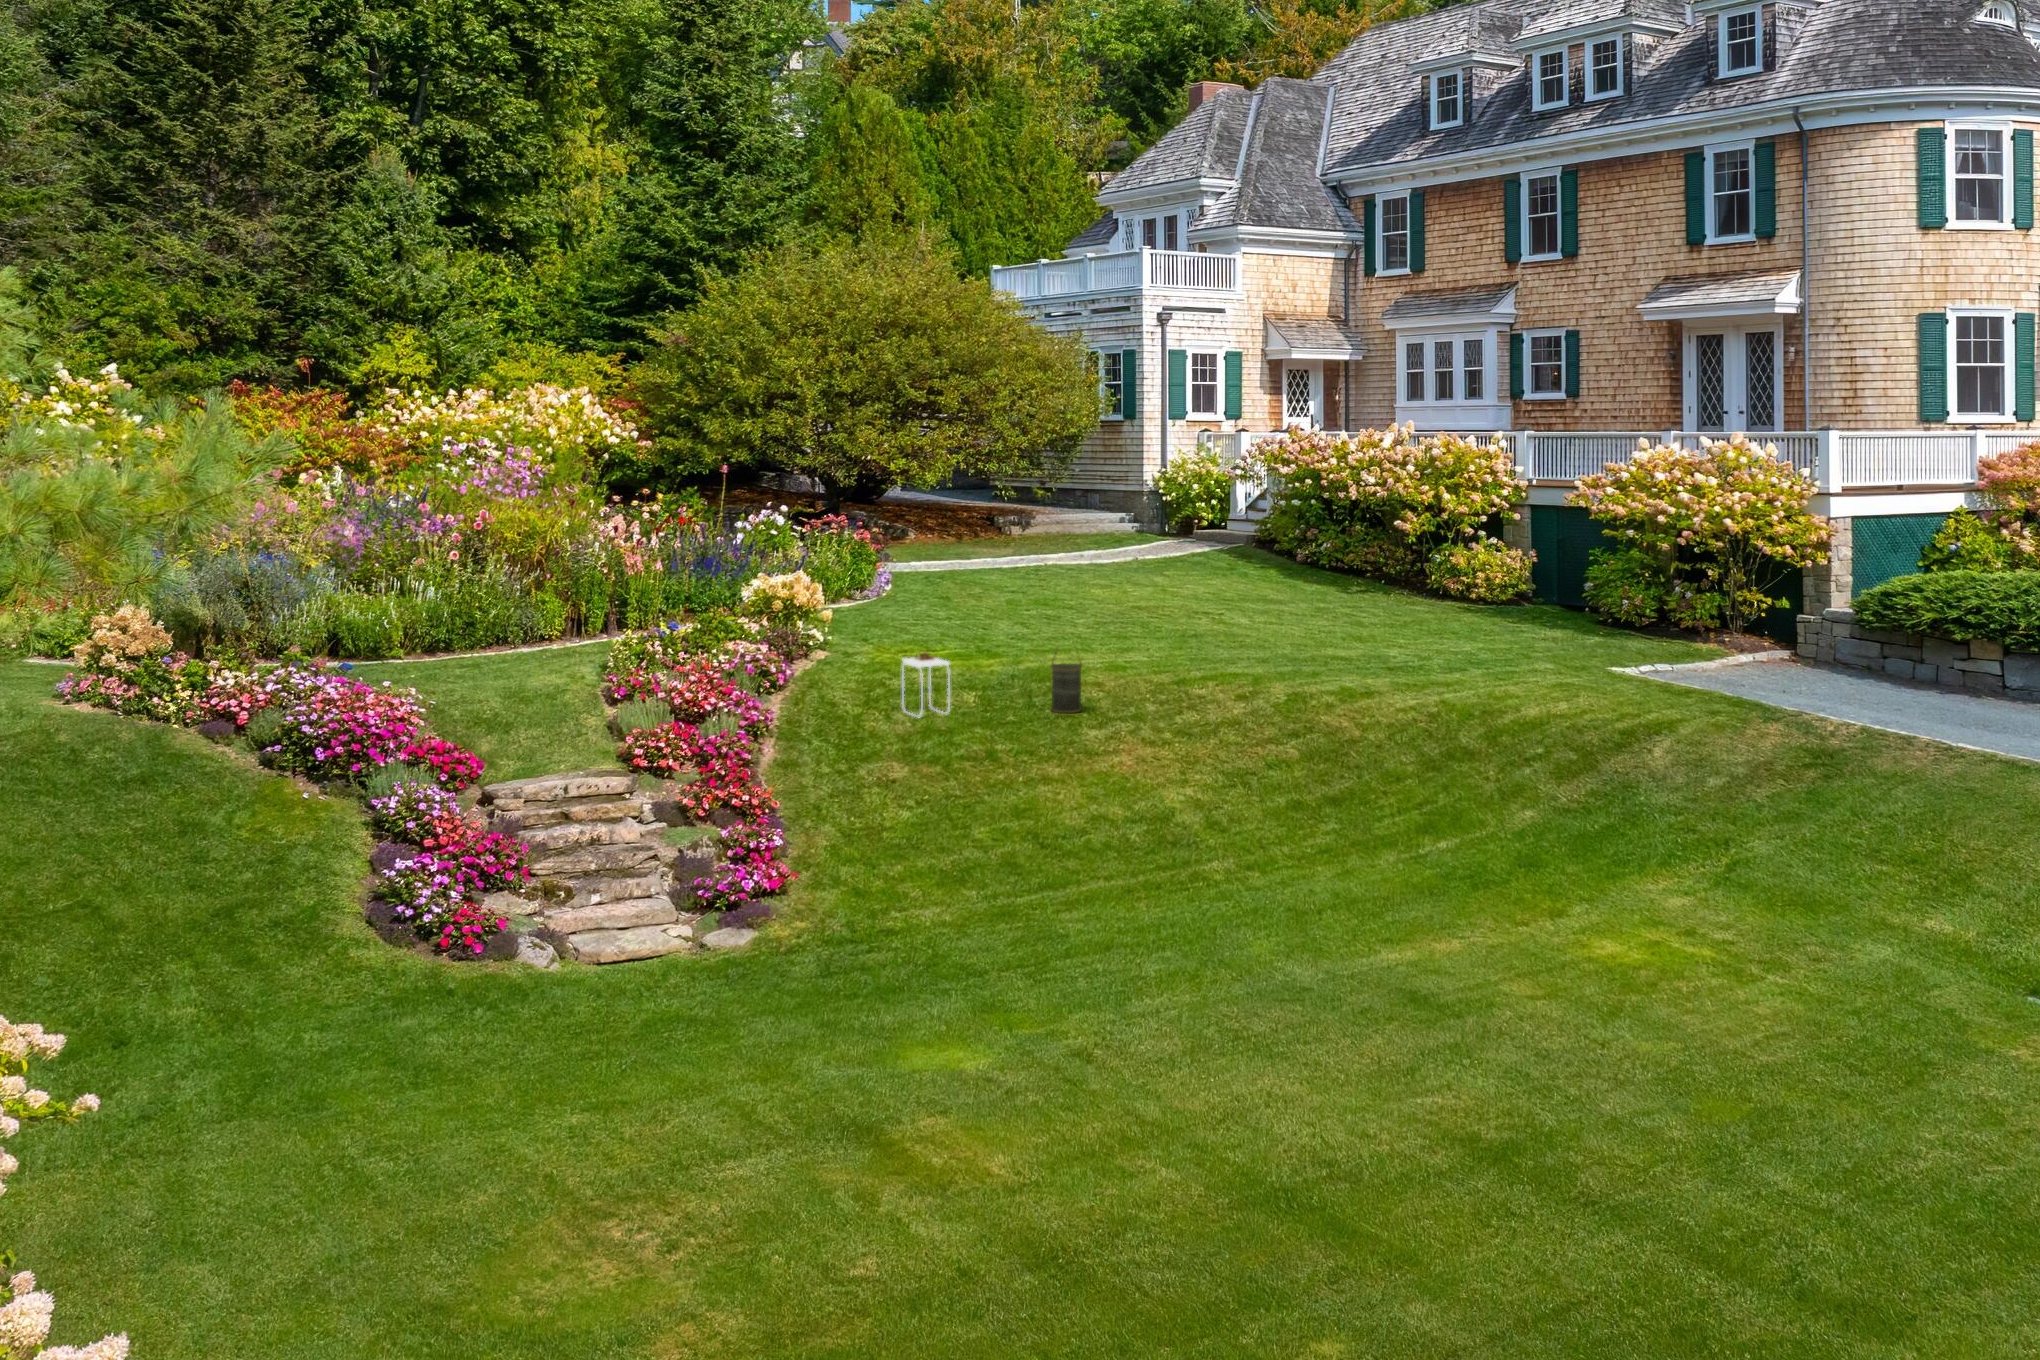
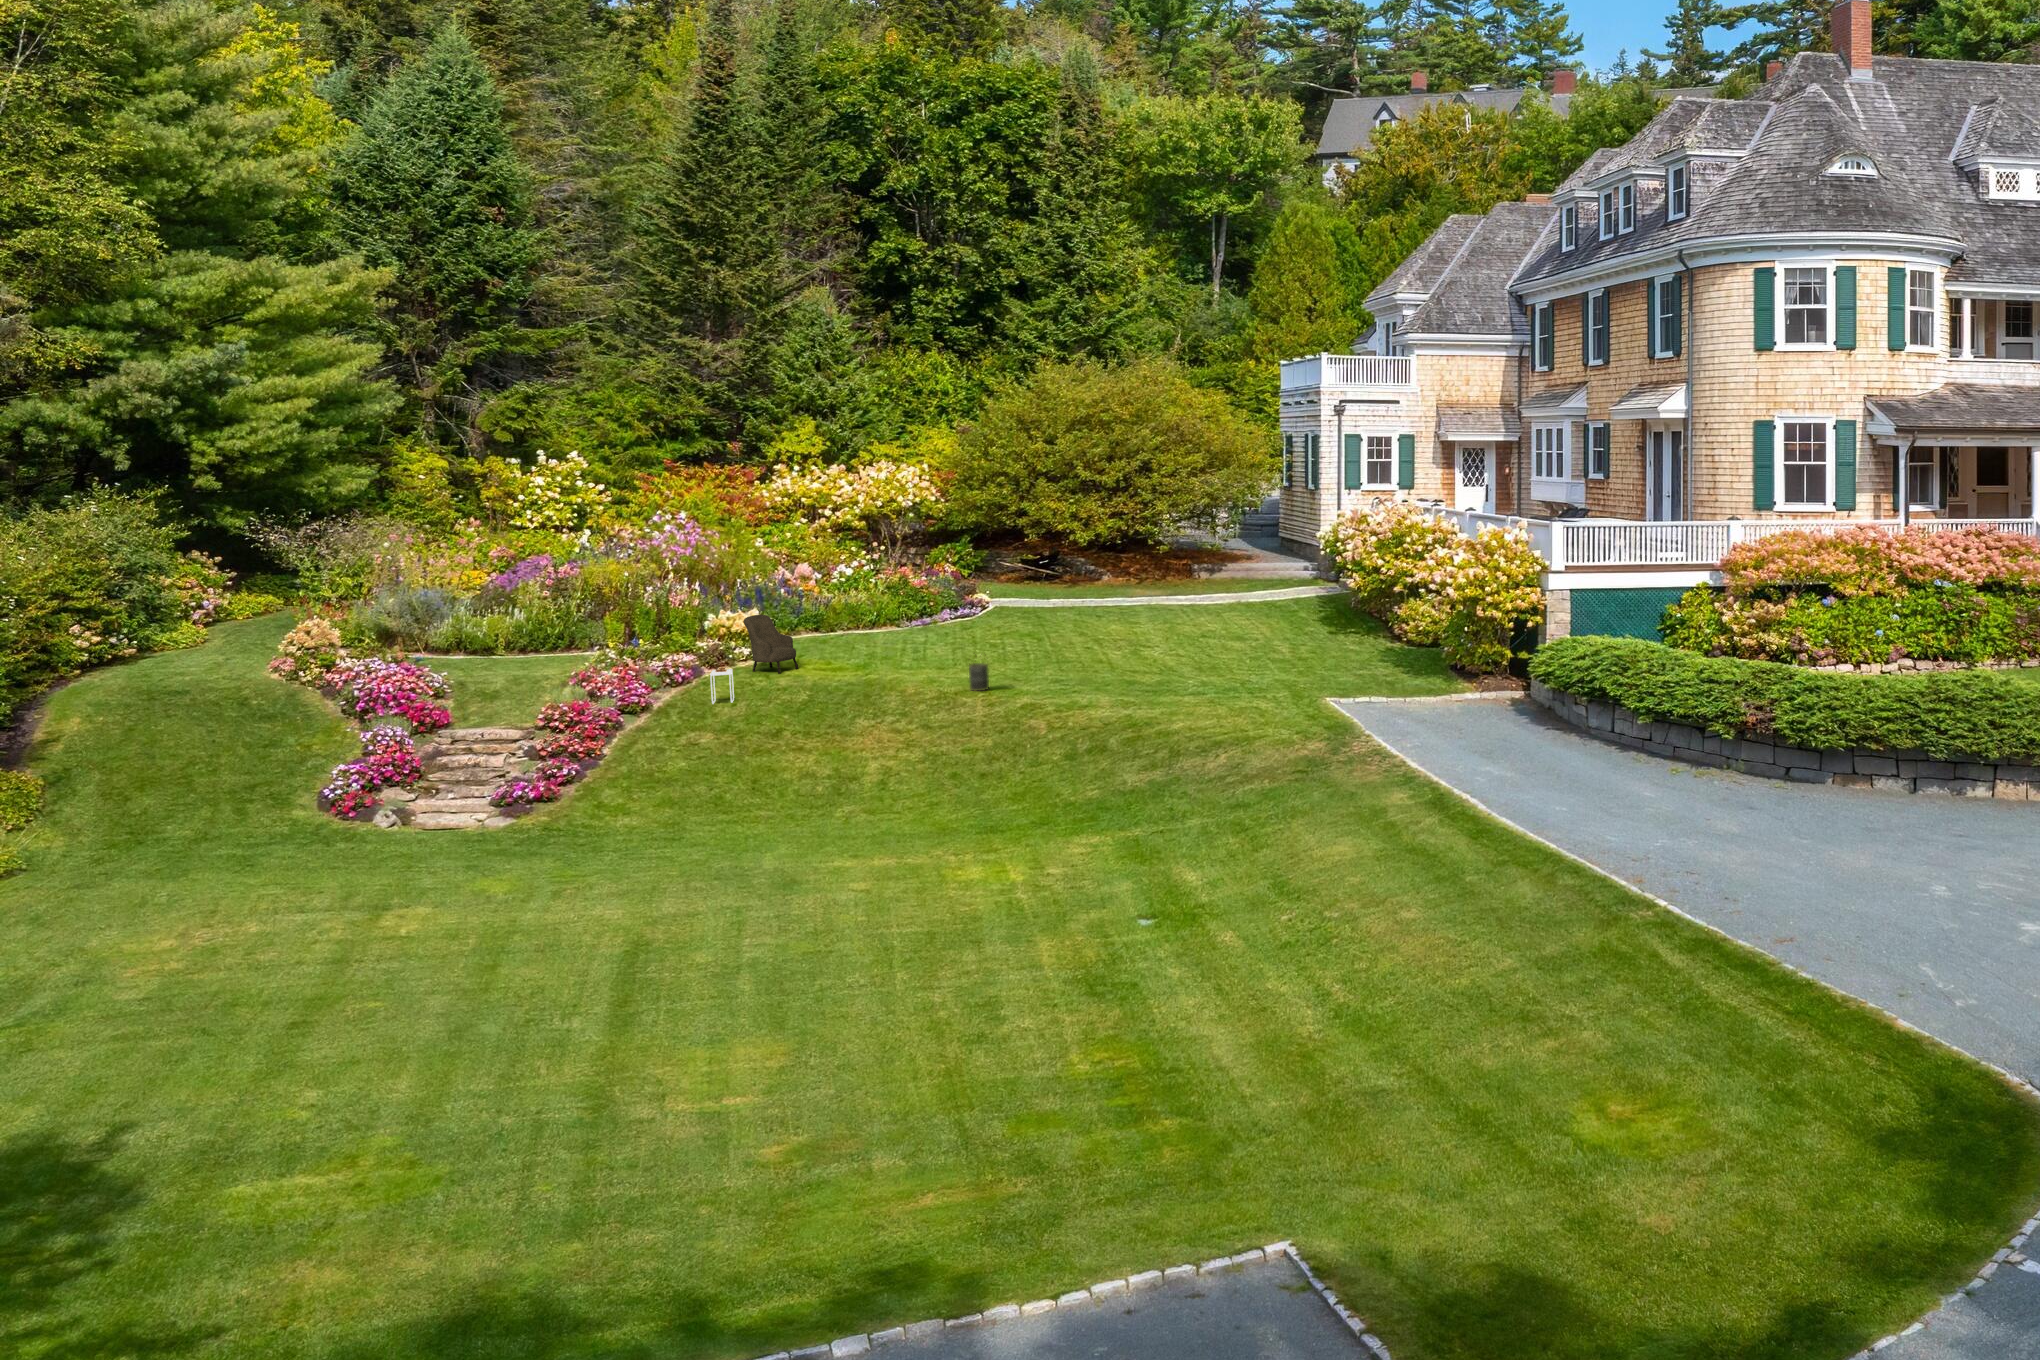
armchair: none [816,571,896,667] -> present [744,615,798,673]
basket: present [1050,653,1083,713] -> present [969,663,989,691]

